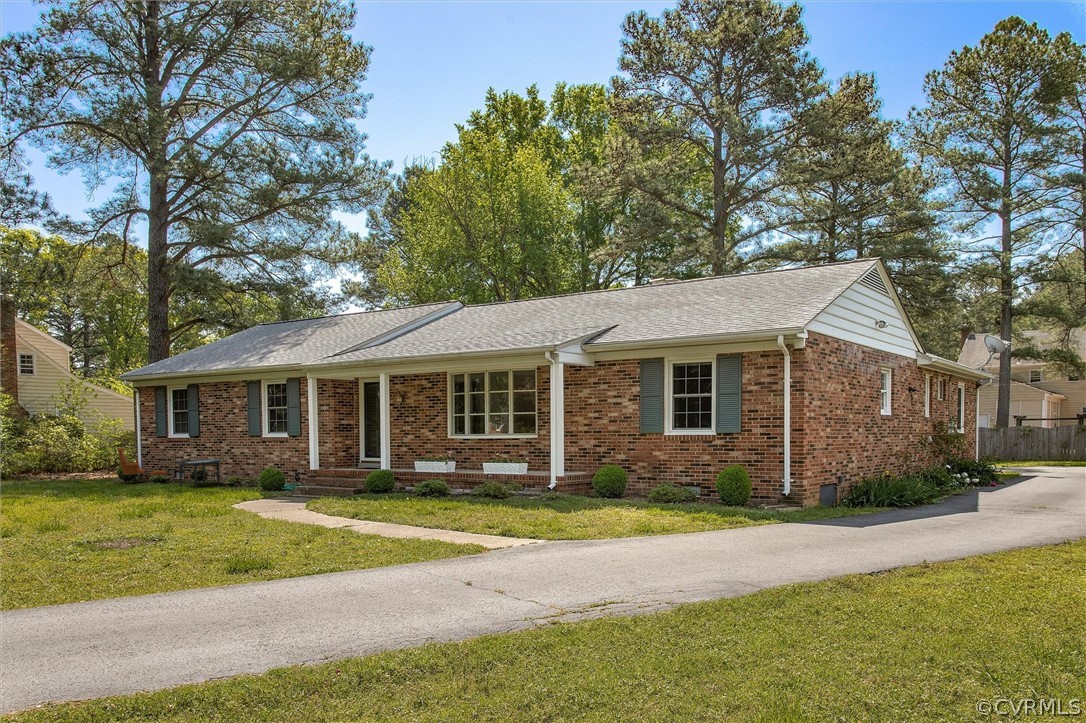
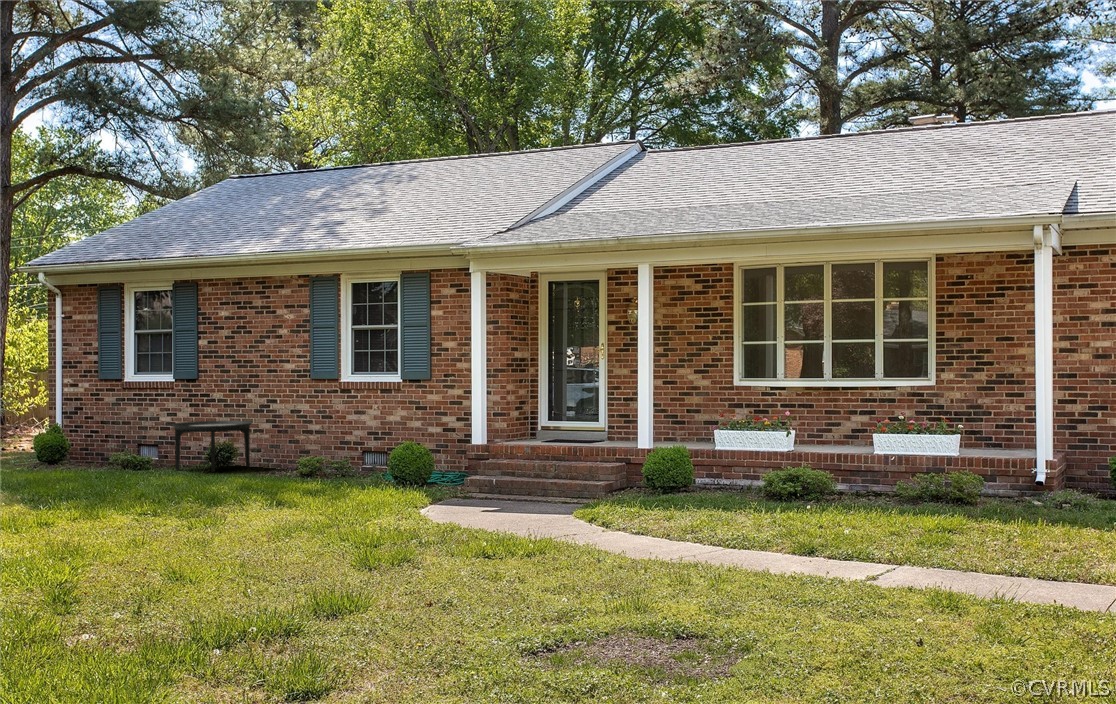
lounge chair: present [118,448,167,482] -> none [34,397,126,465]

